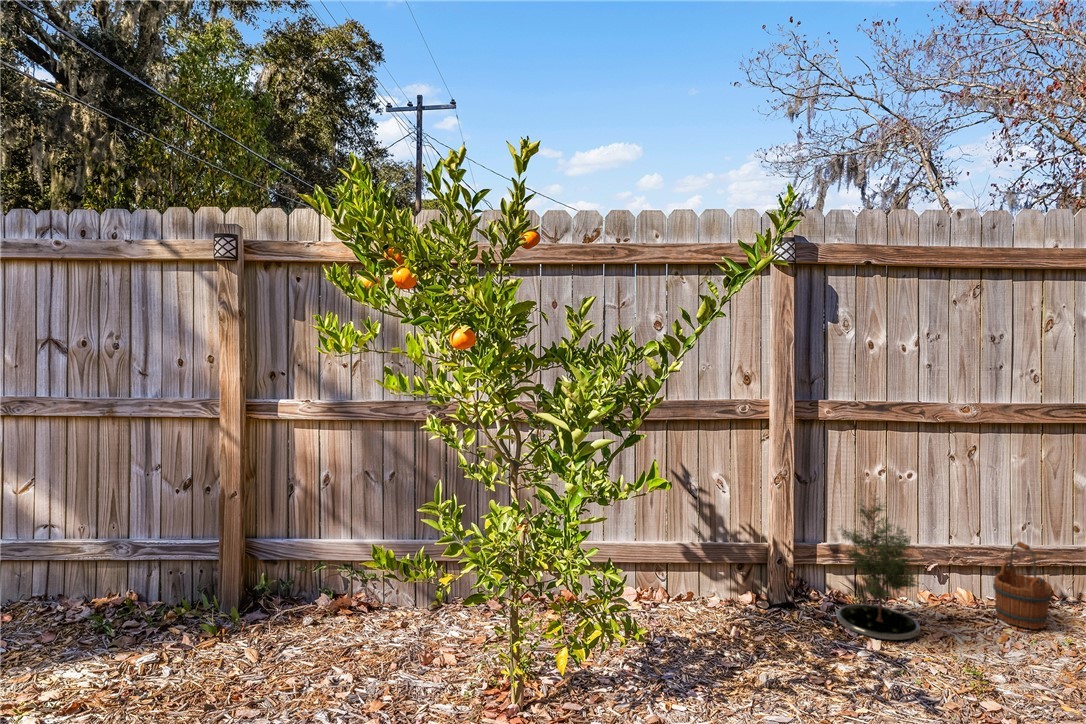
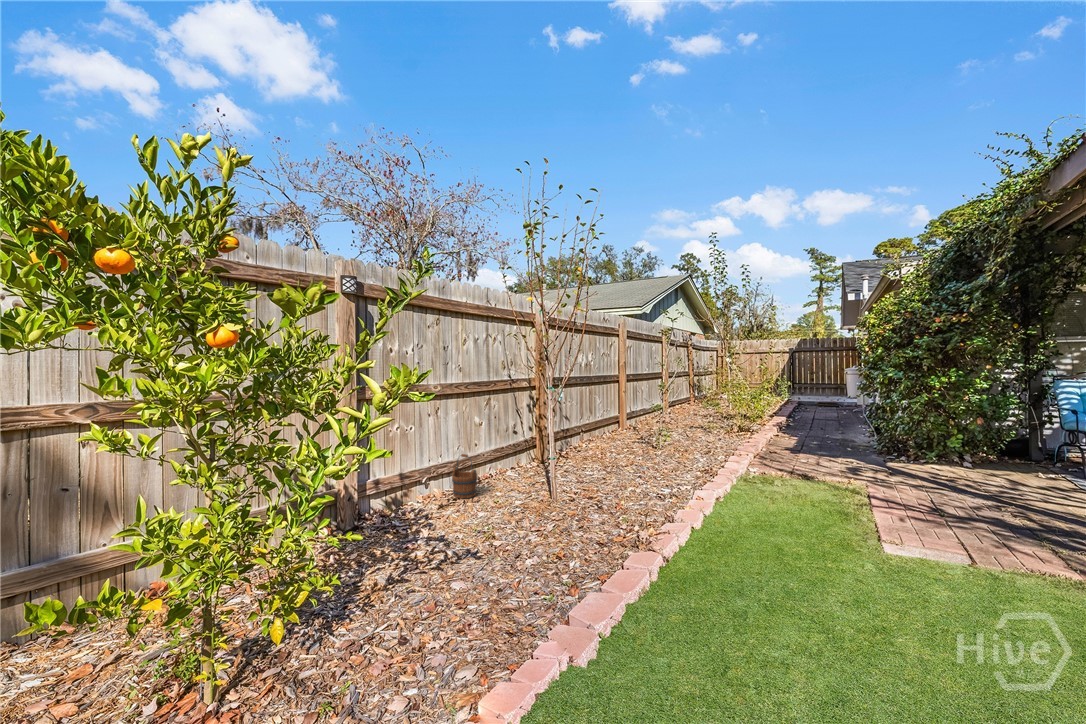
potted tree: present [836,495,920,640] -> none [384,439,438,531]

